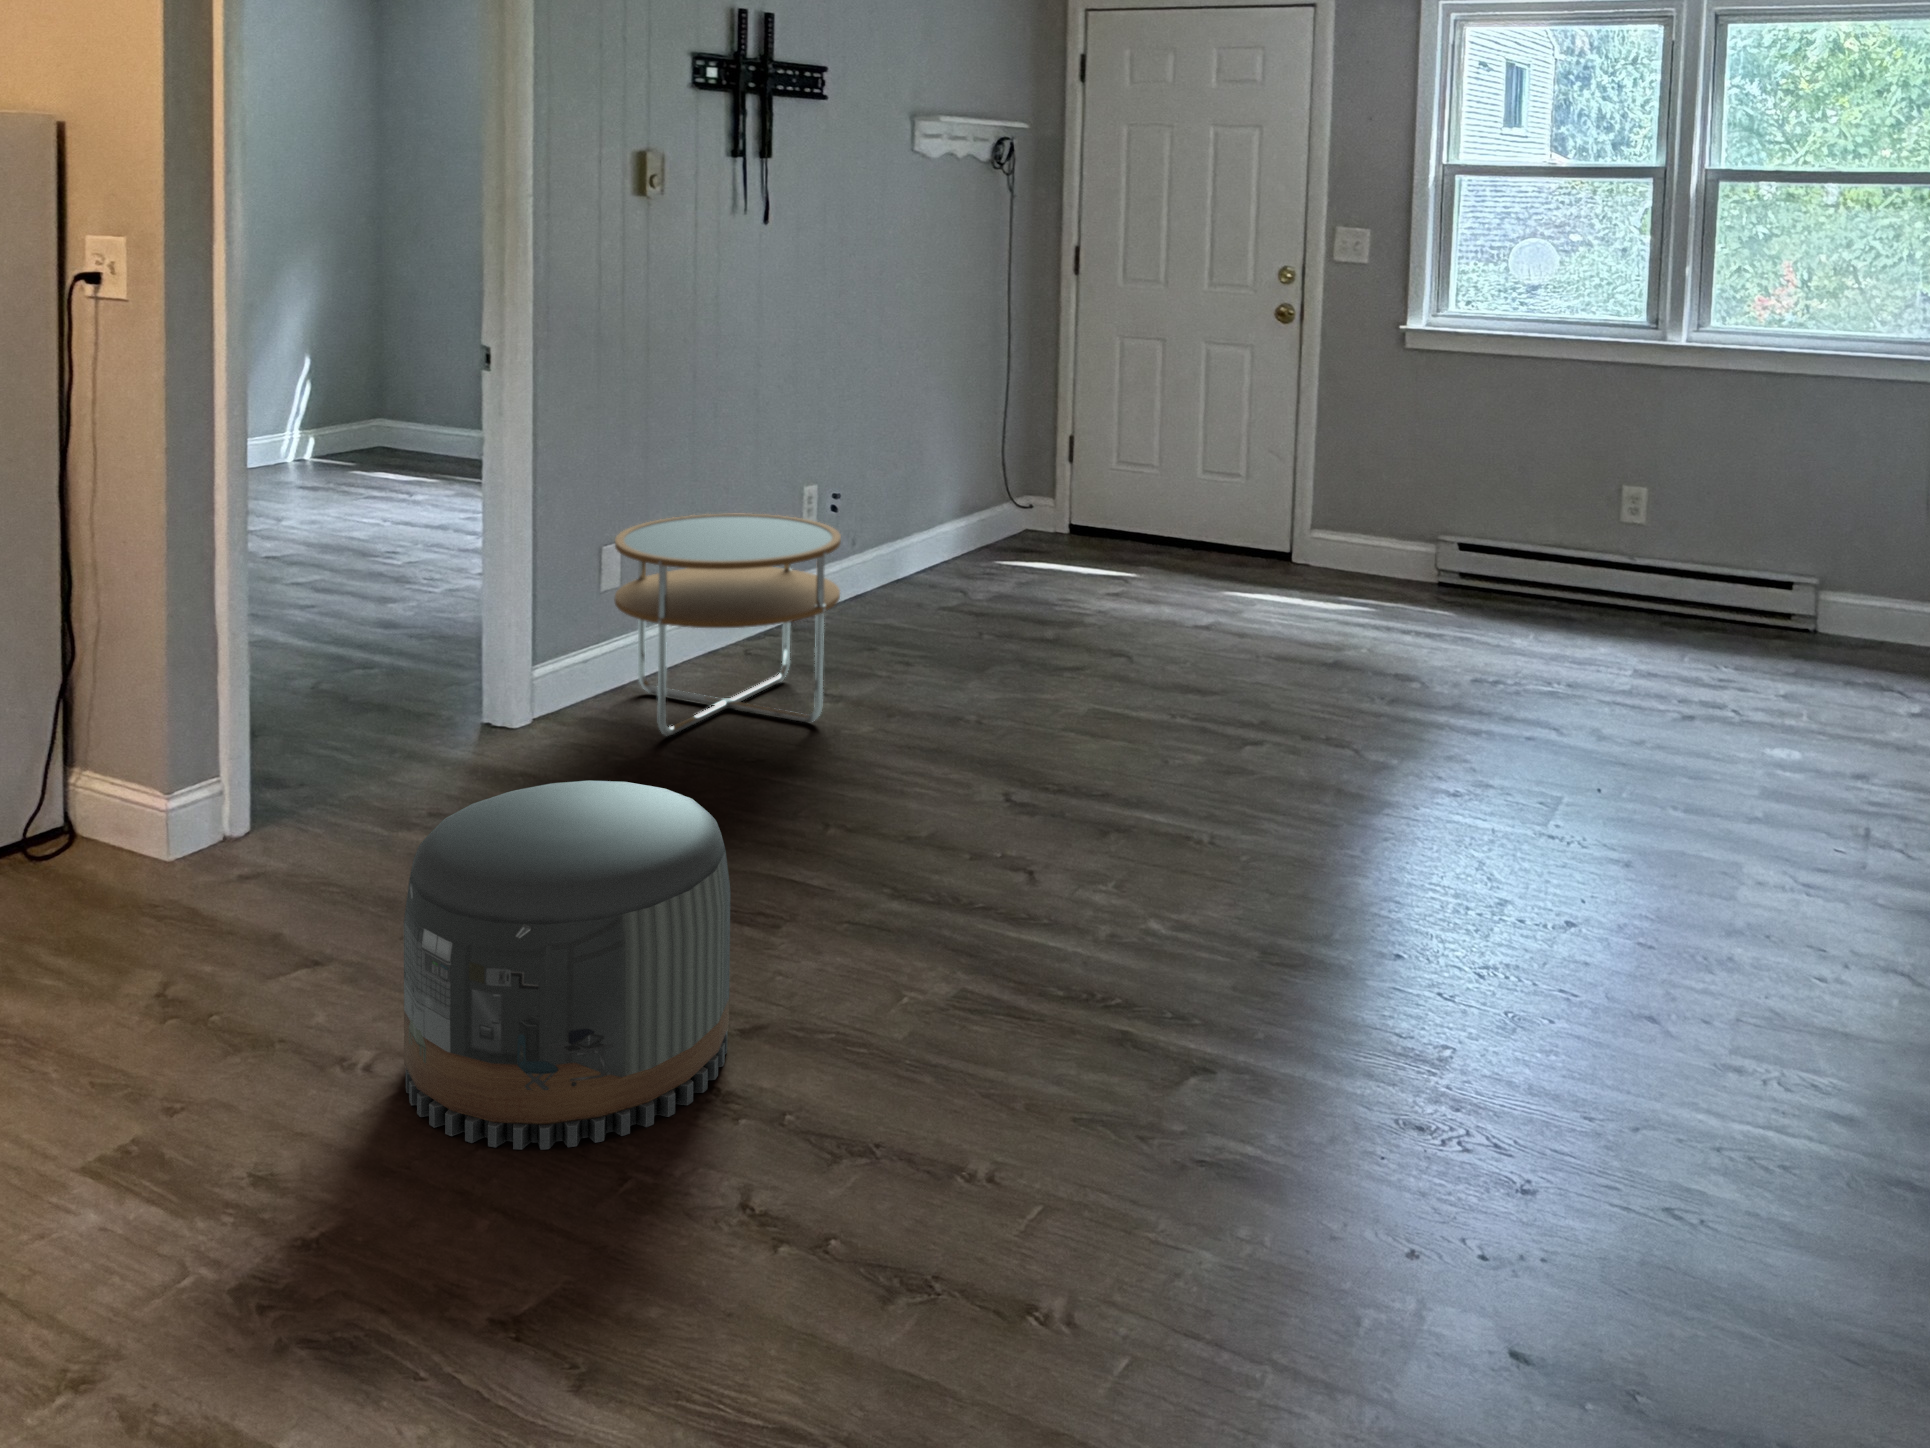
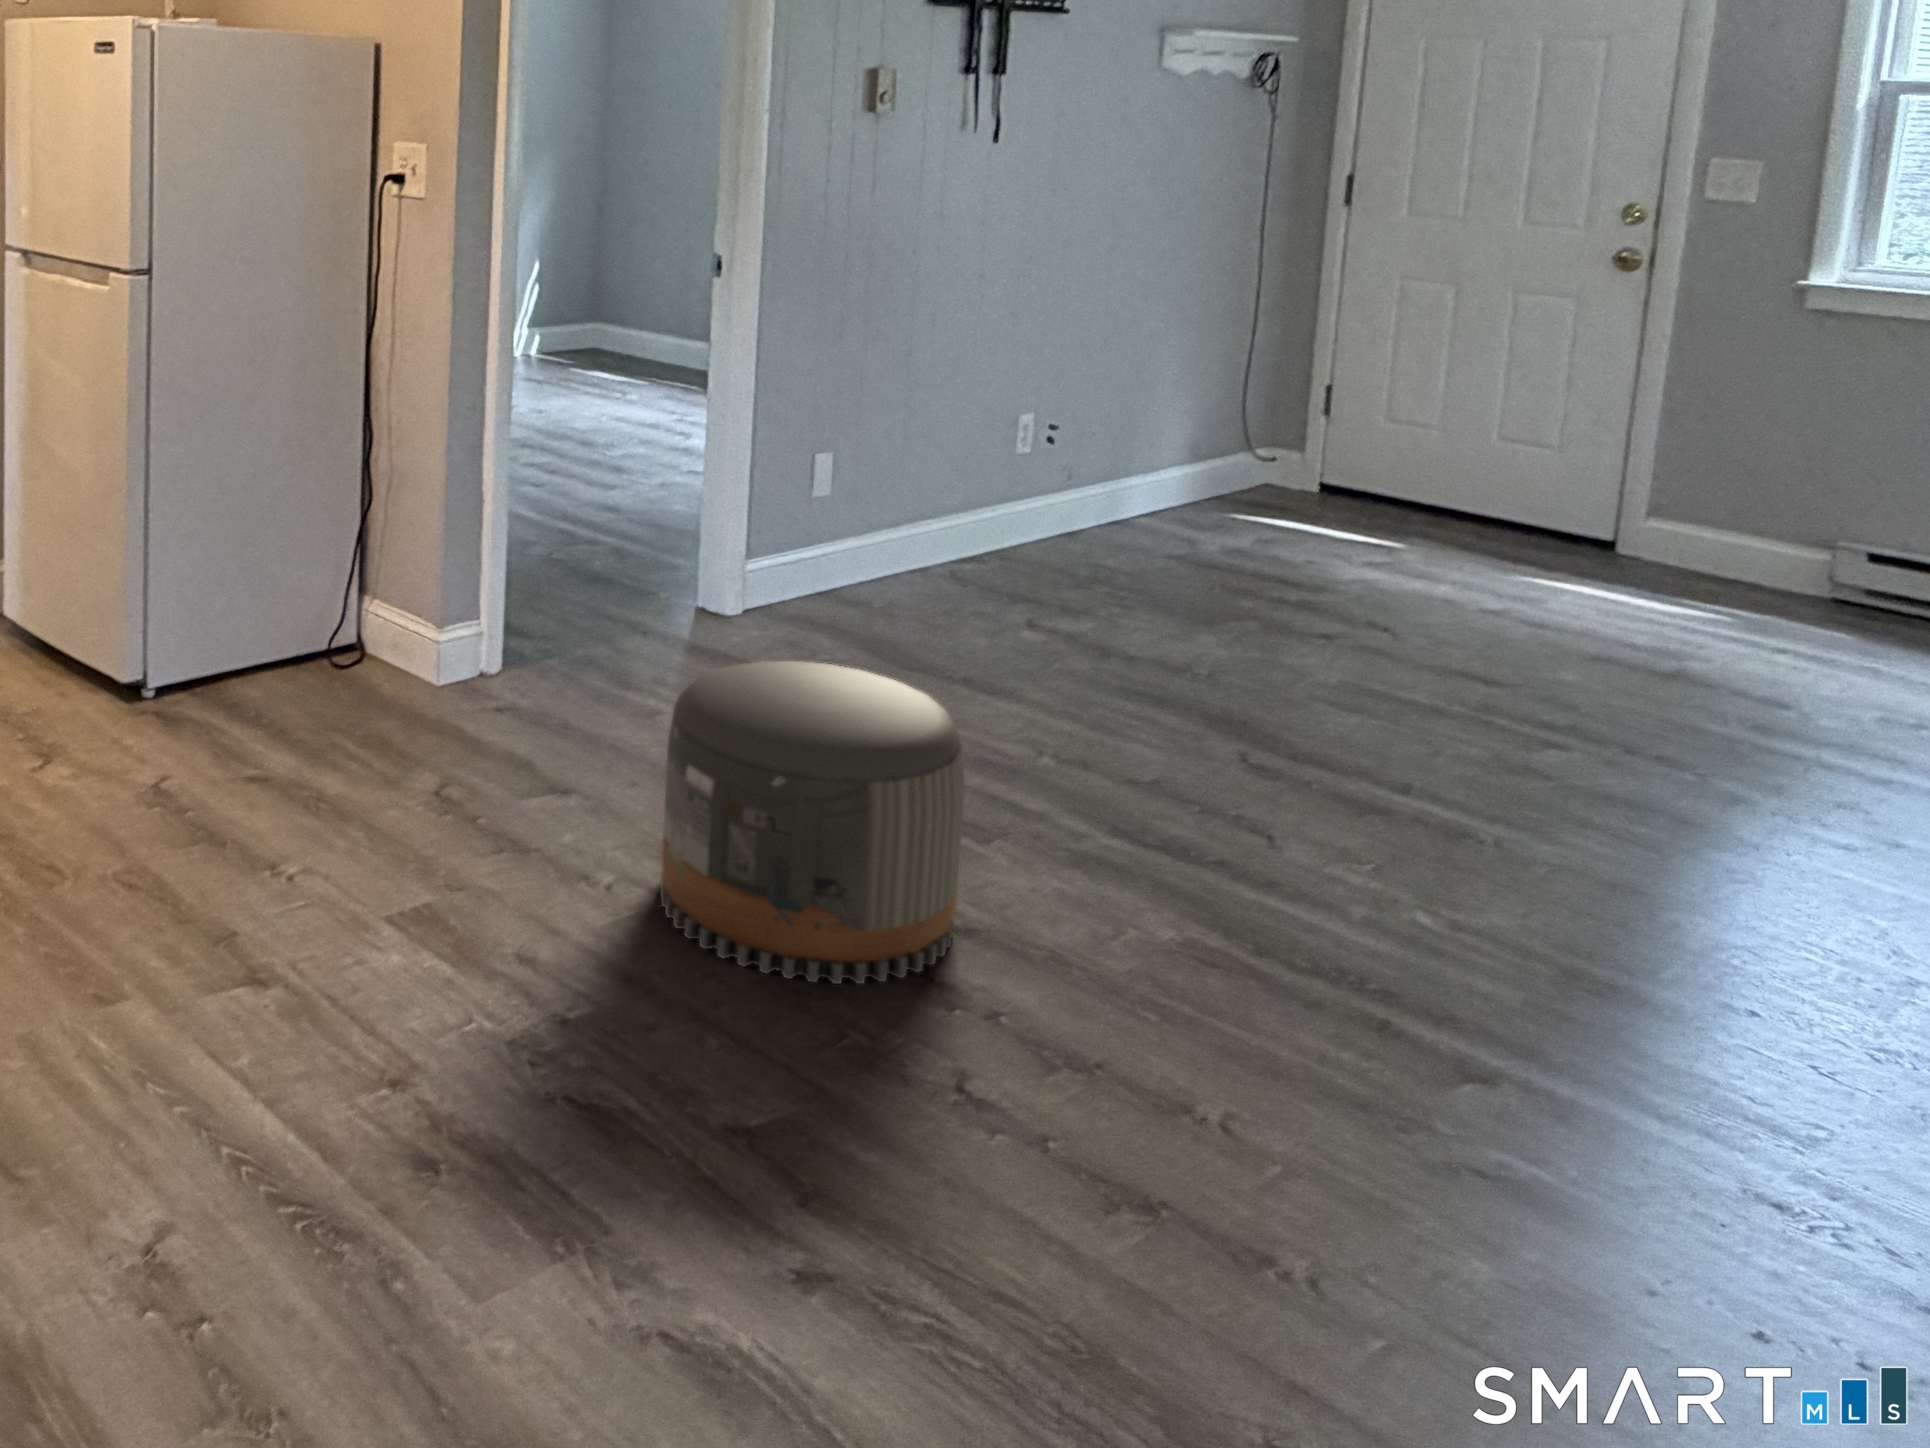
side table: present [615,514,841,735] -> none [823,436,1062,656]

